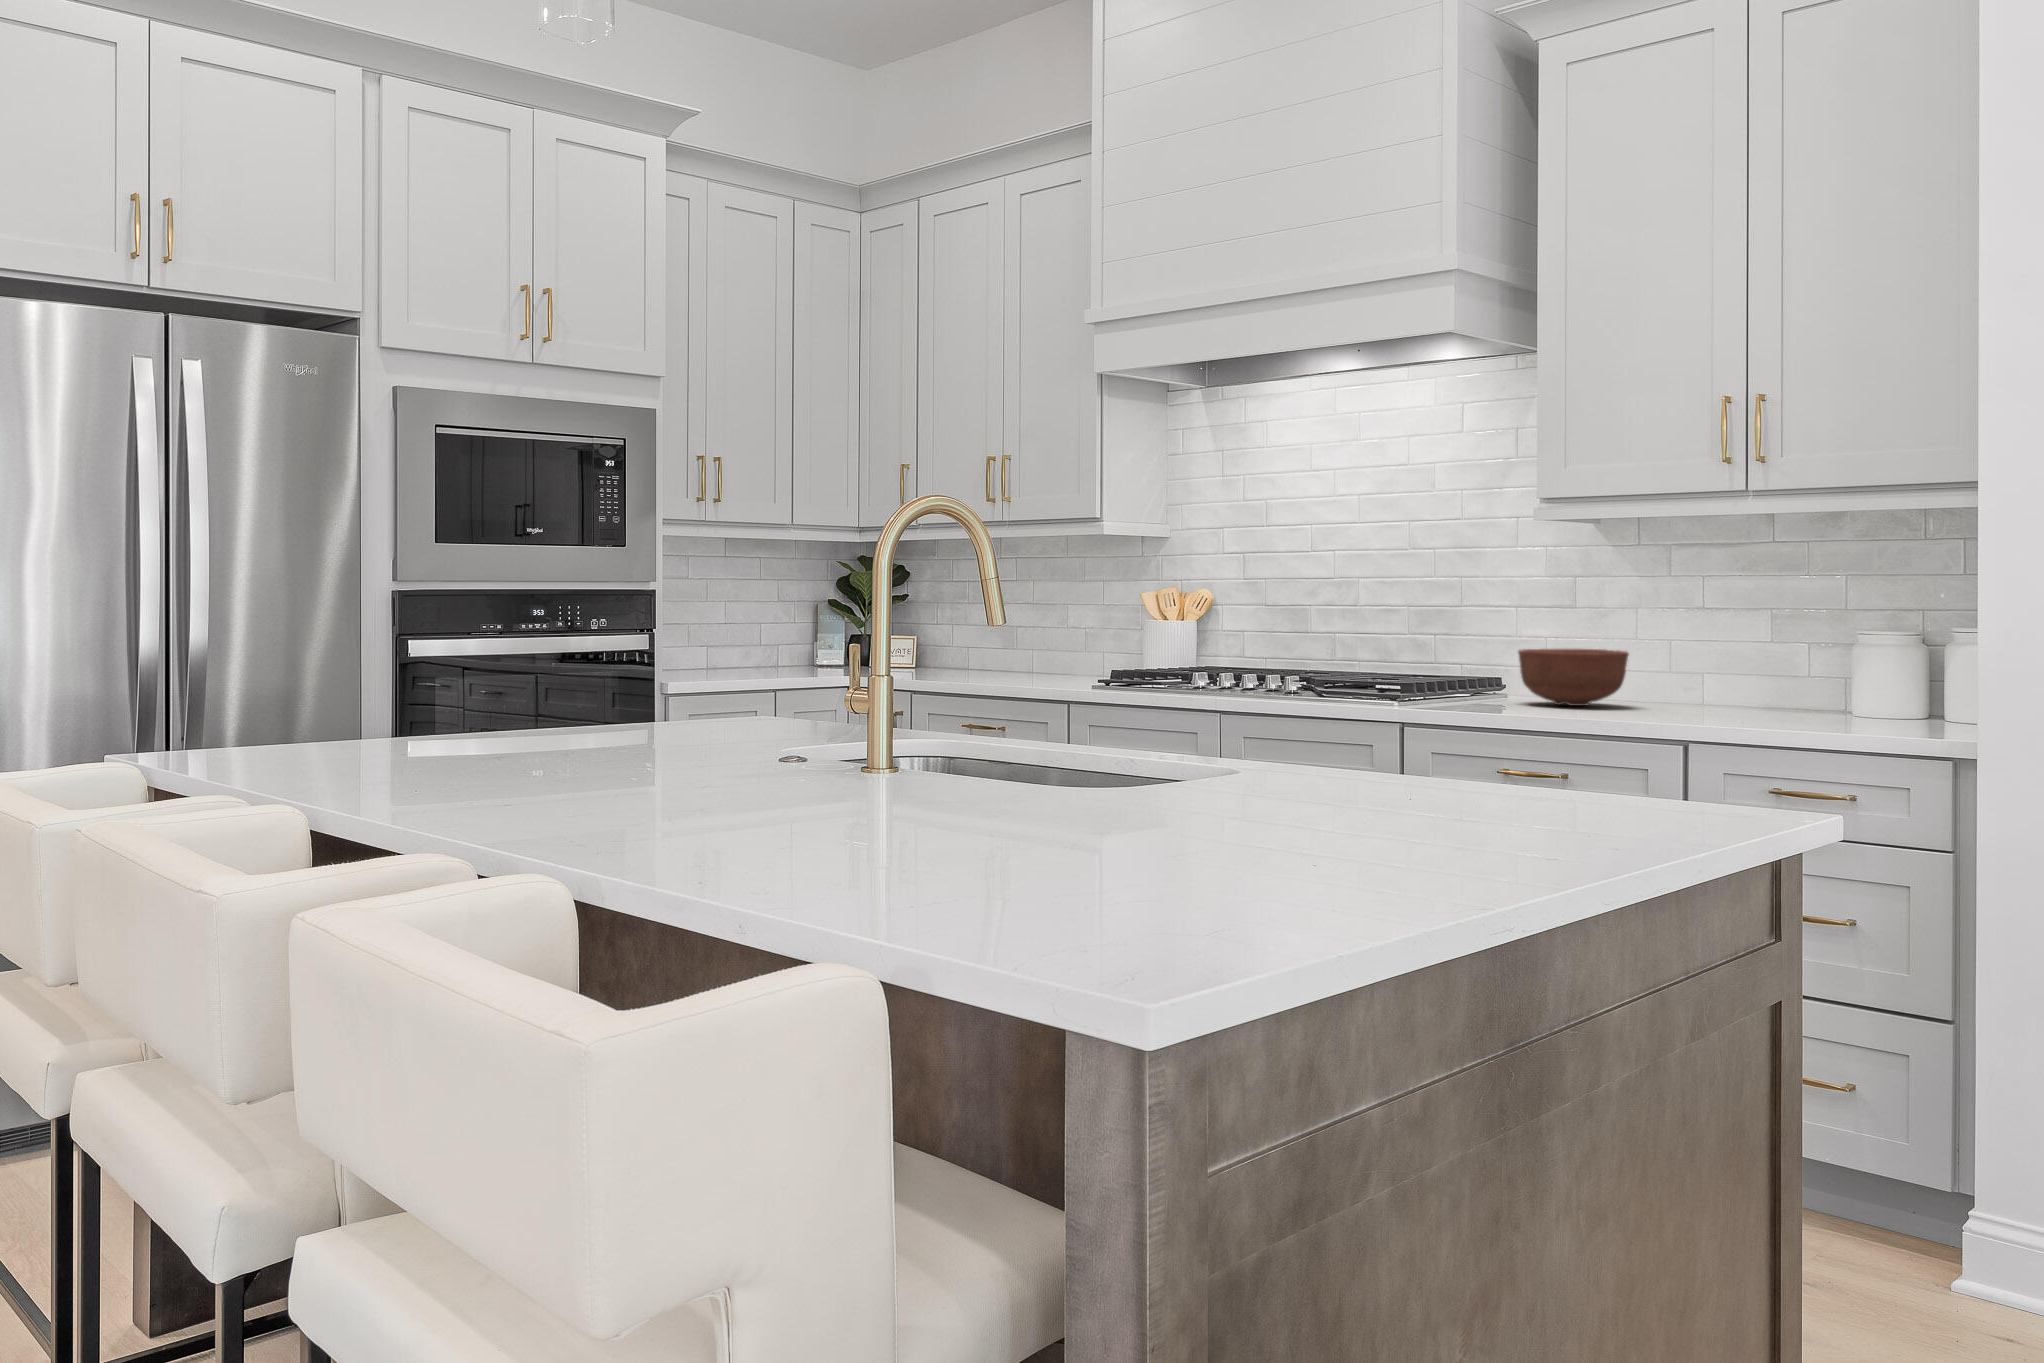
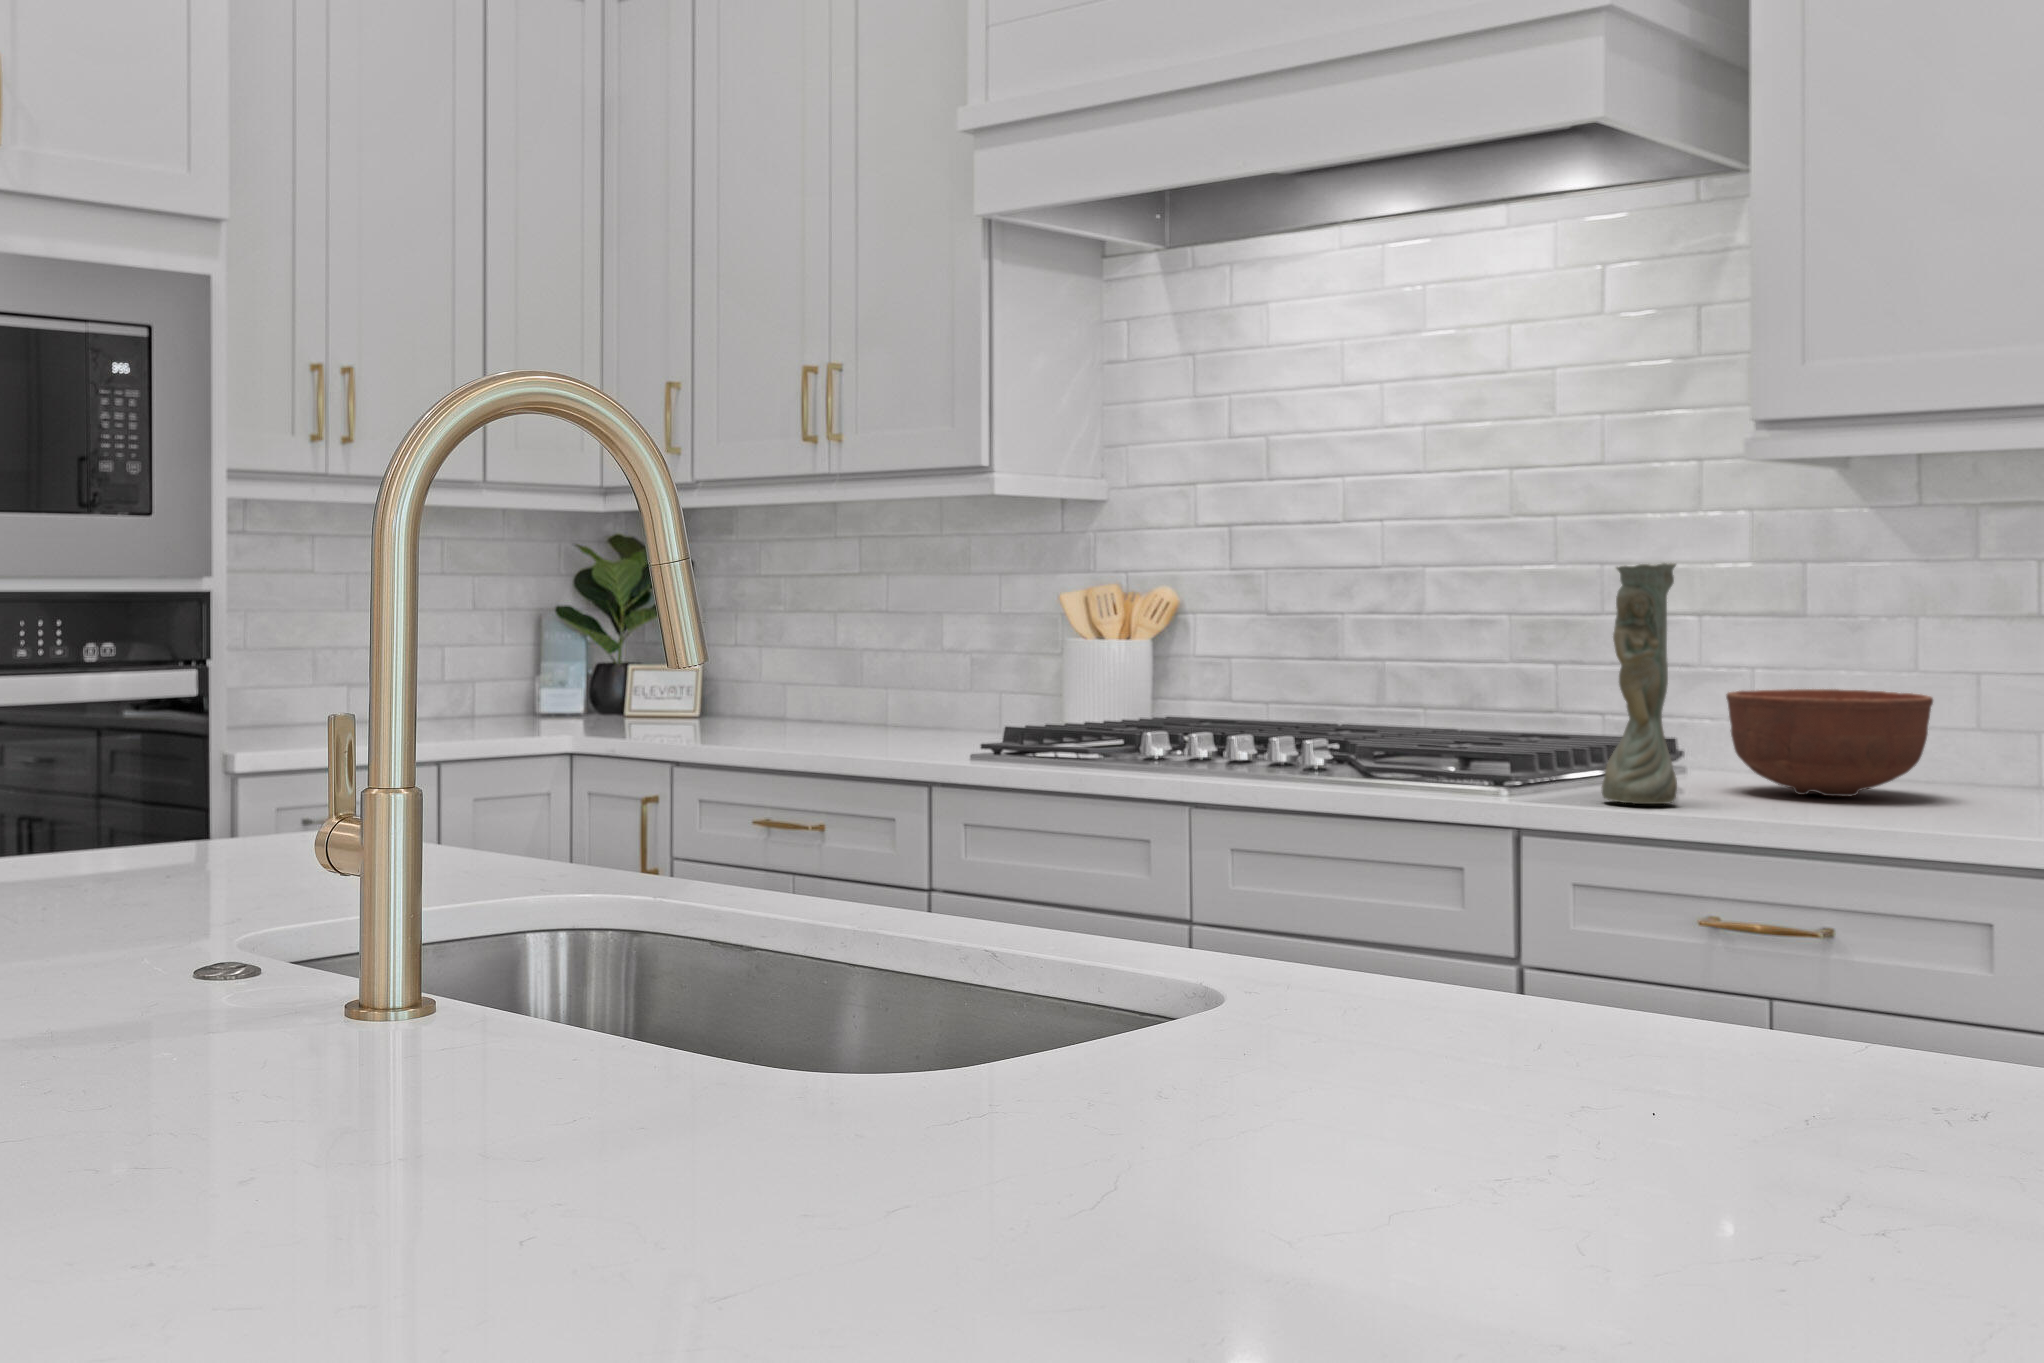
vase: none [1445,579,1486,707] -> present [1602,563,1677,804]

